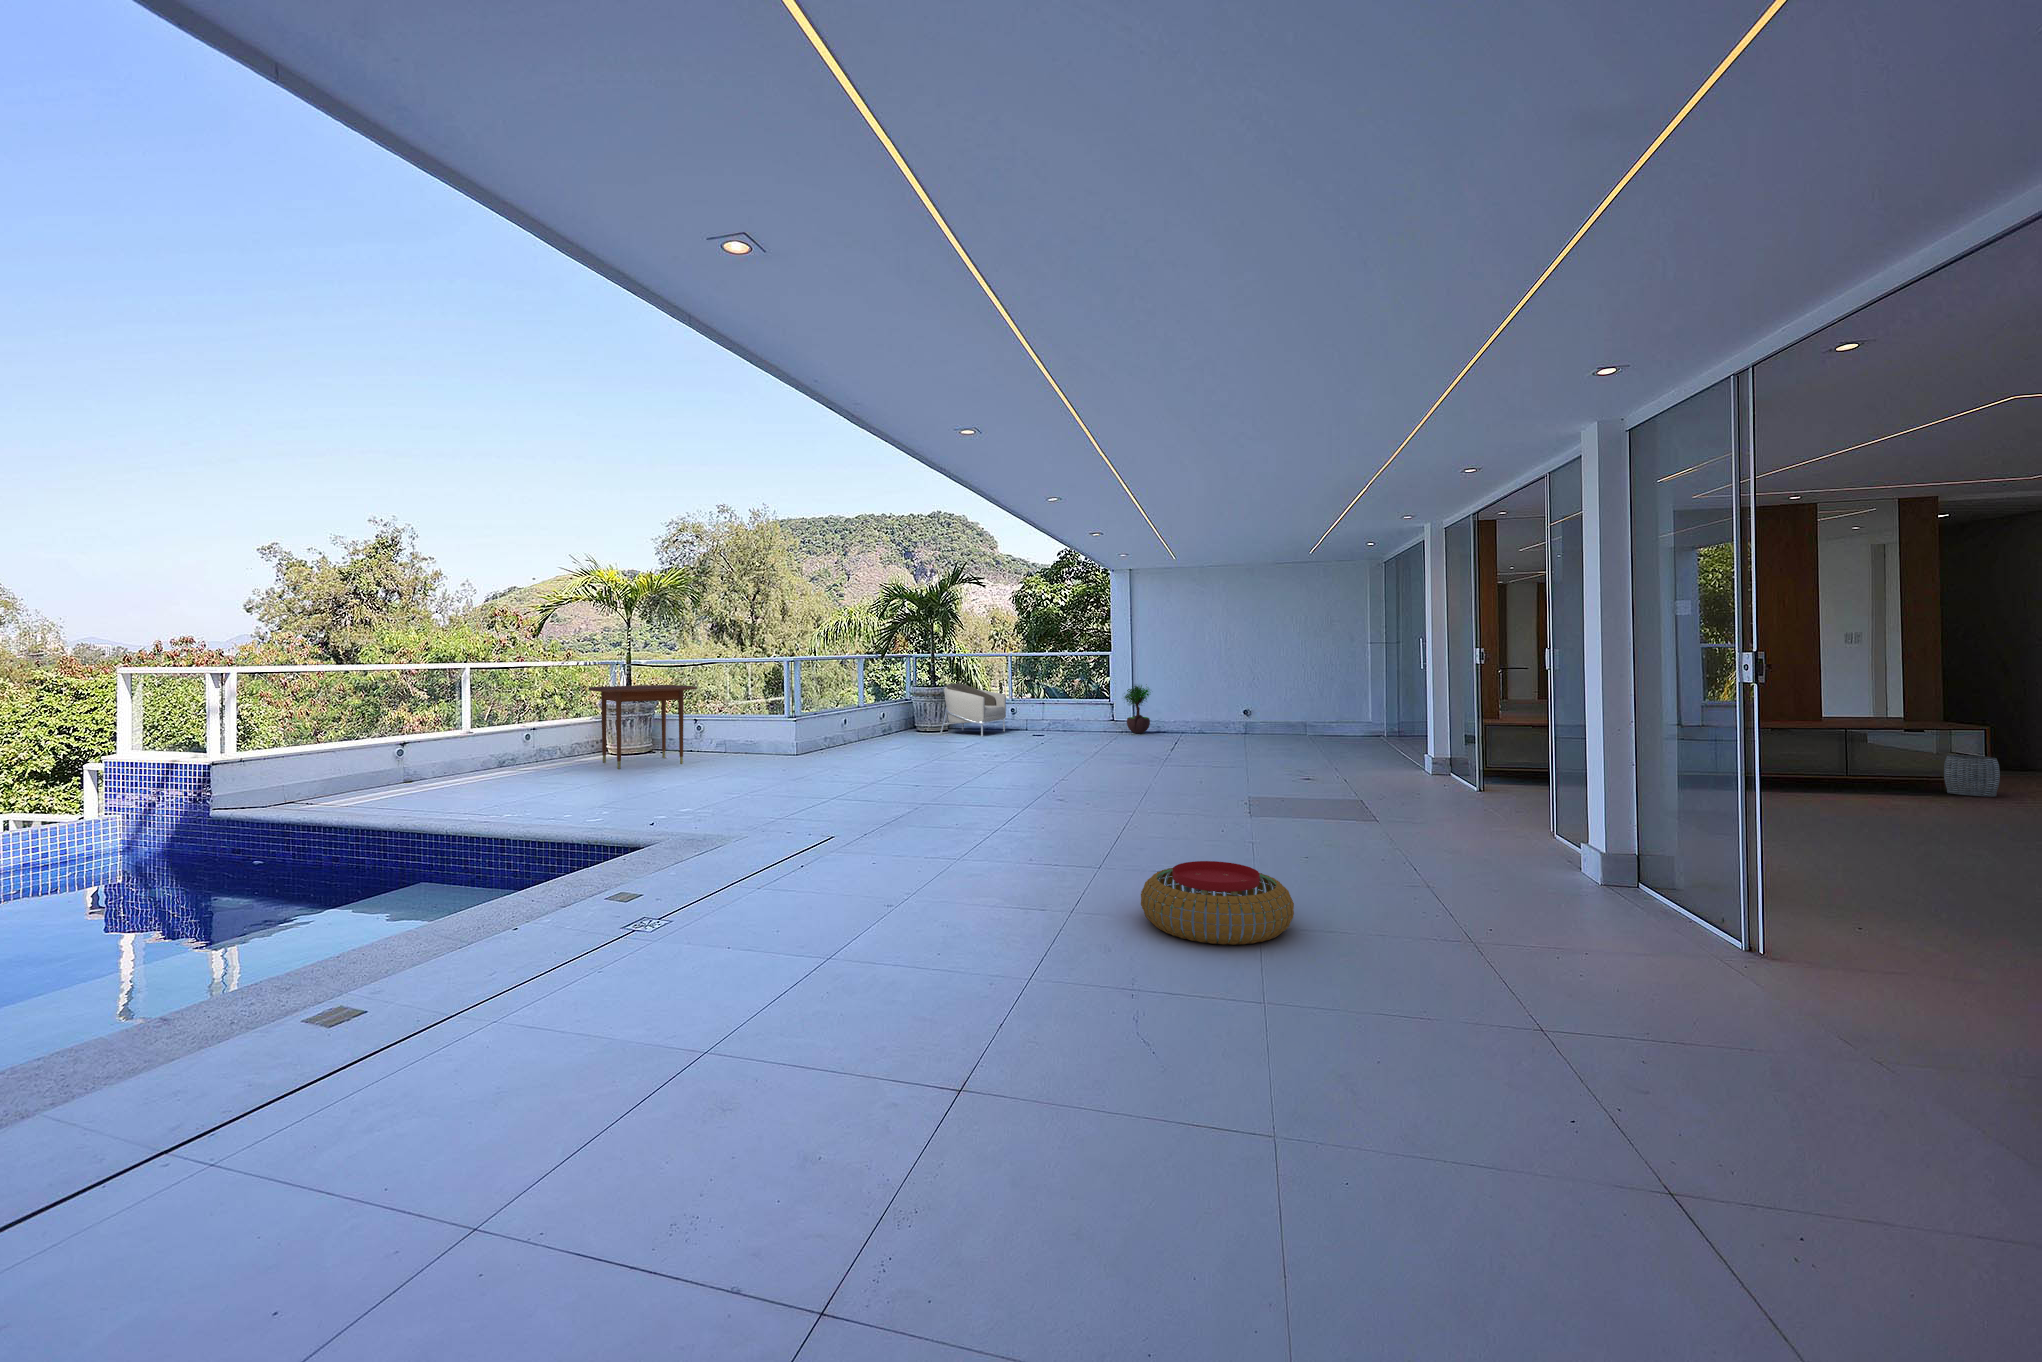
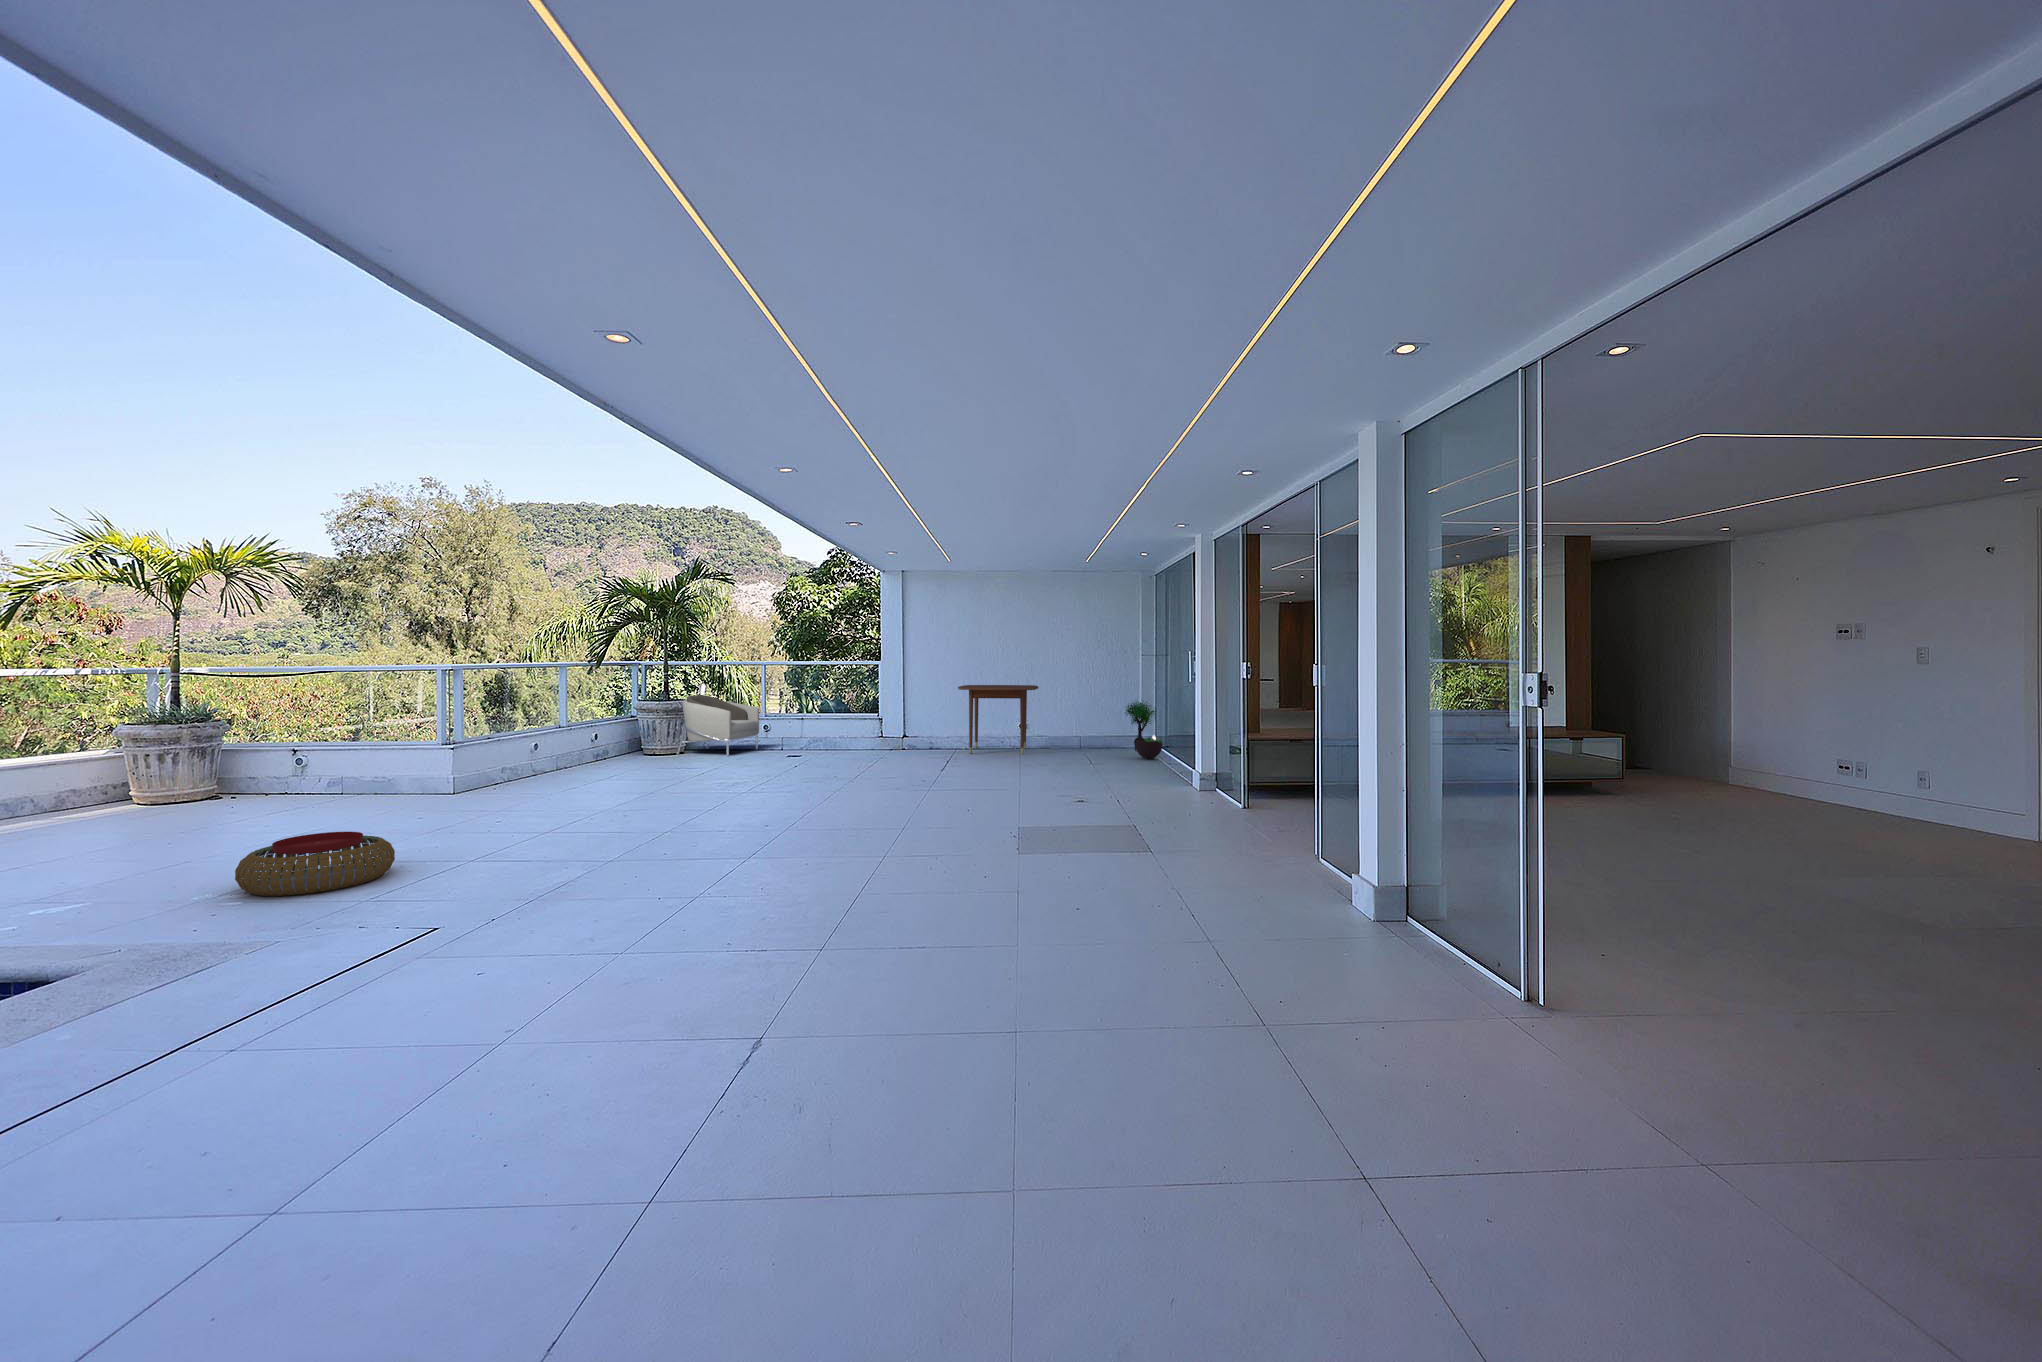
dining table: present [588,685,697,769] -> present [958,685,1038,754]
potted tree: present [1125,685,1150,733] -> present [1125,701,1162,759]
woven basket: present [1944,755,2000,797] -> none [1584,755,1622,791]
pouf: present [1141,861,1294,945] -> present [235,832,395,896]

